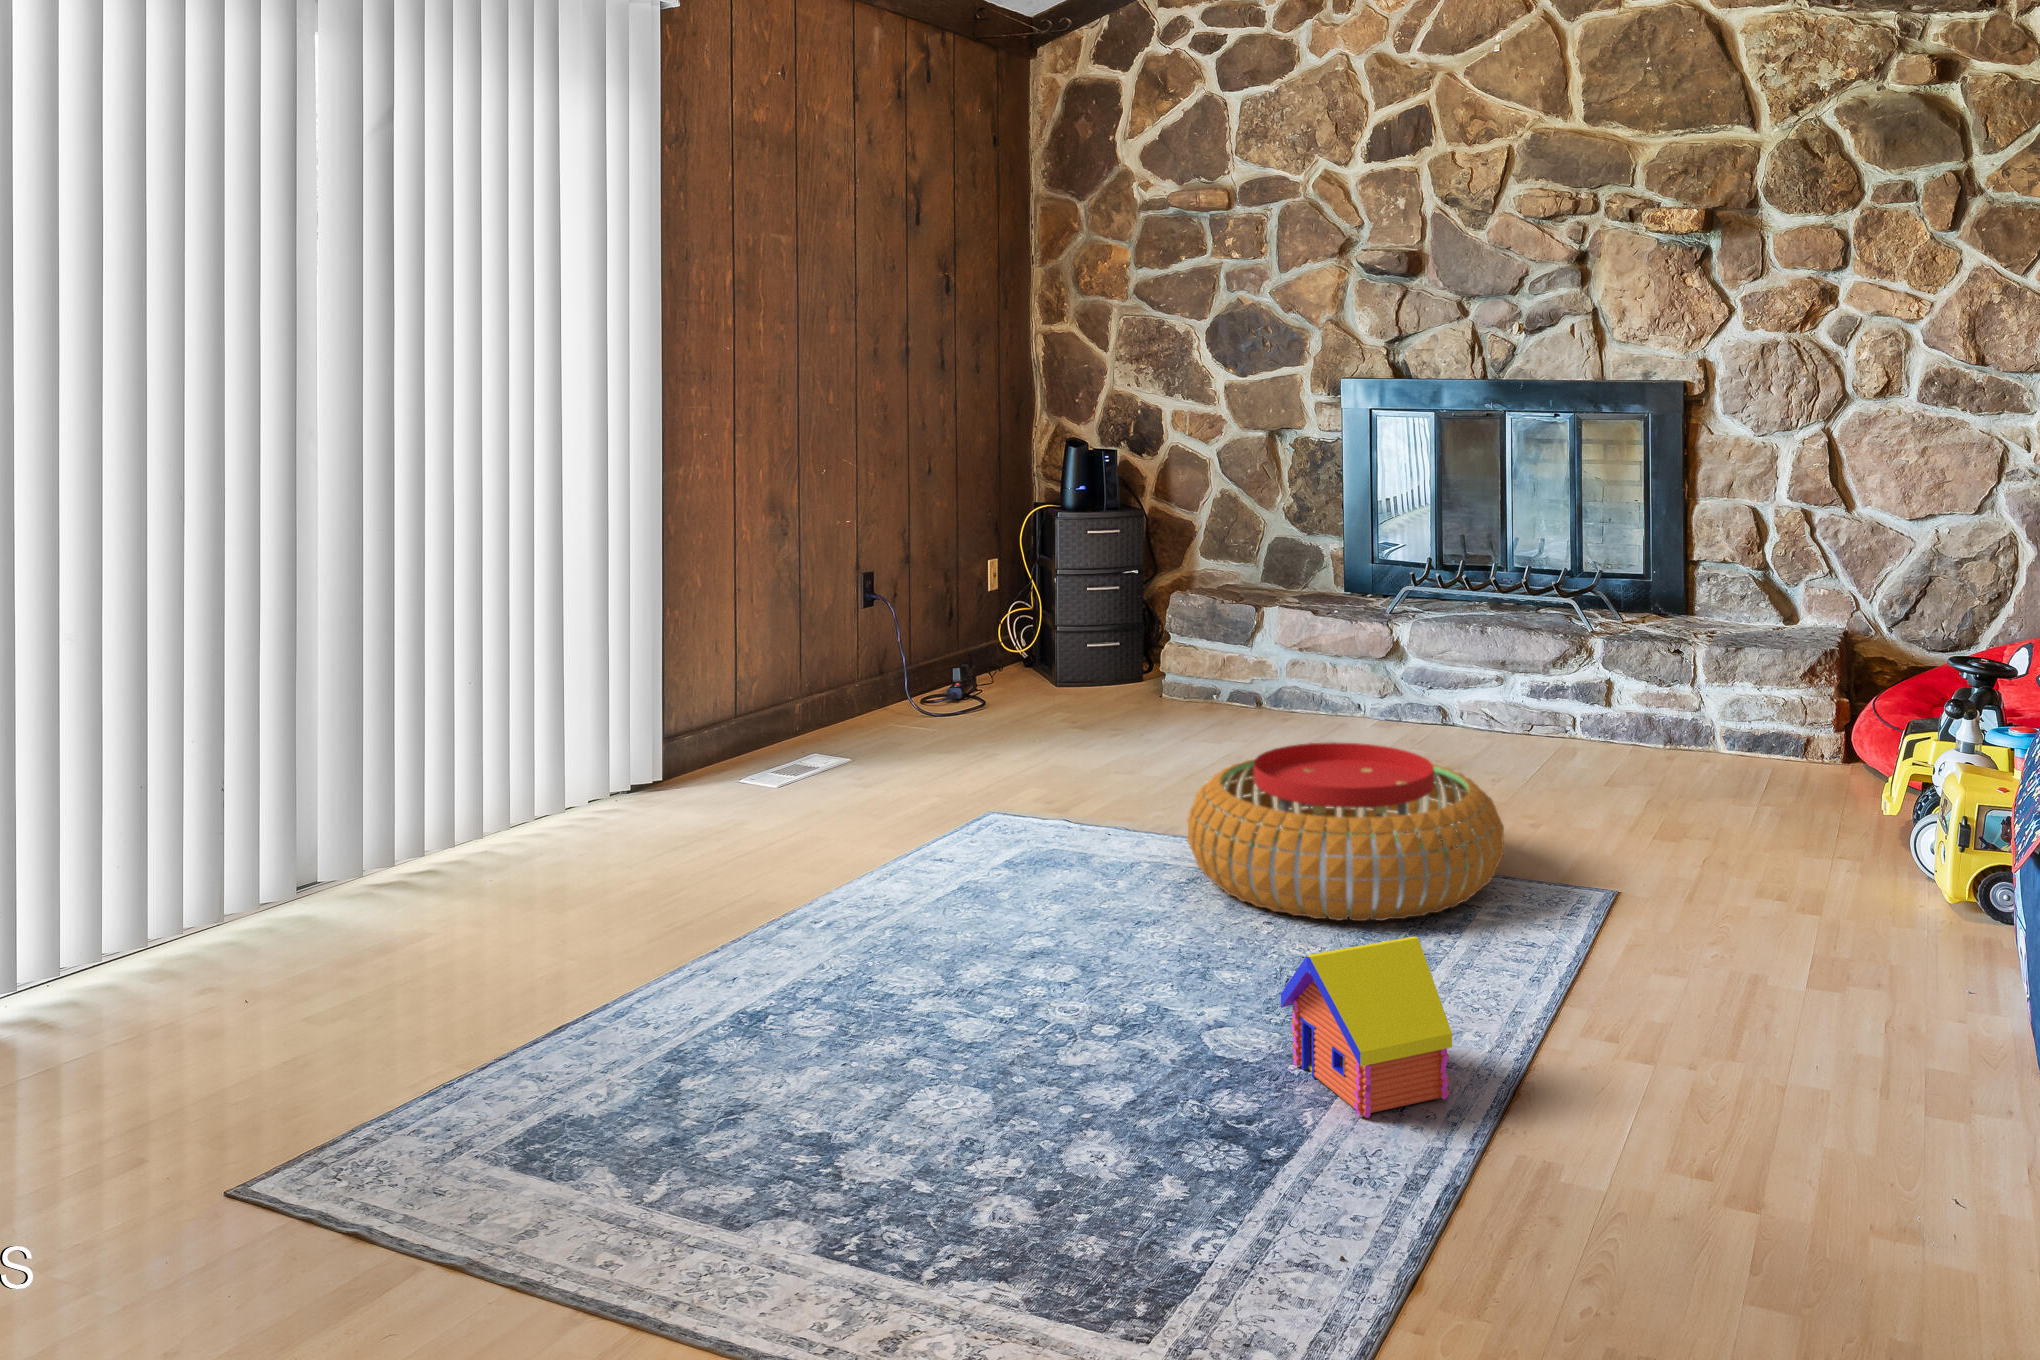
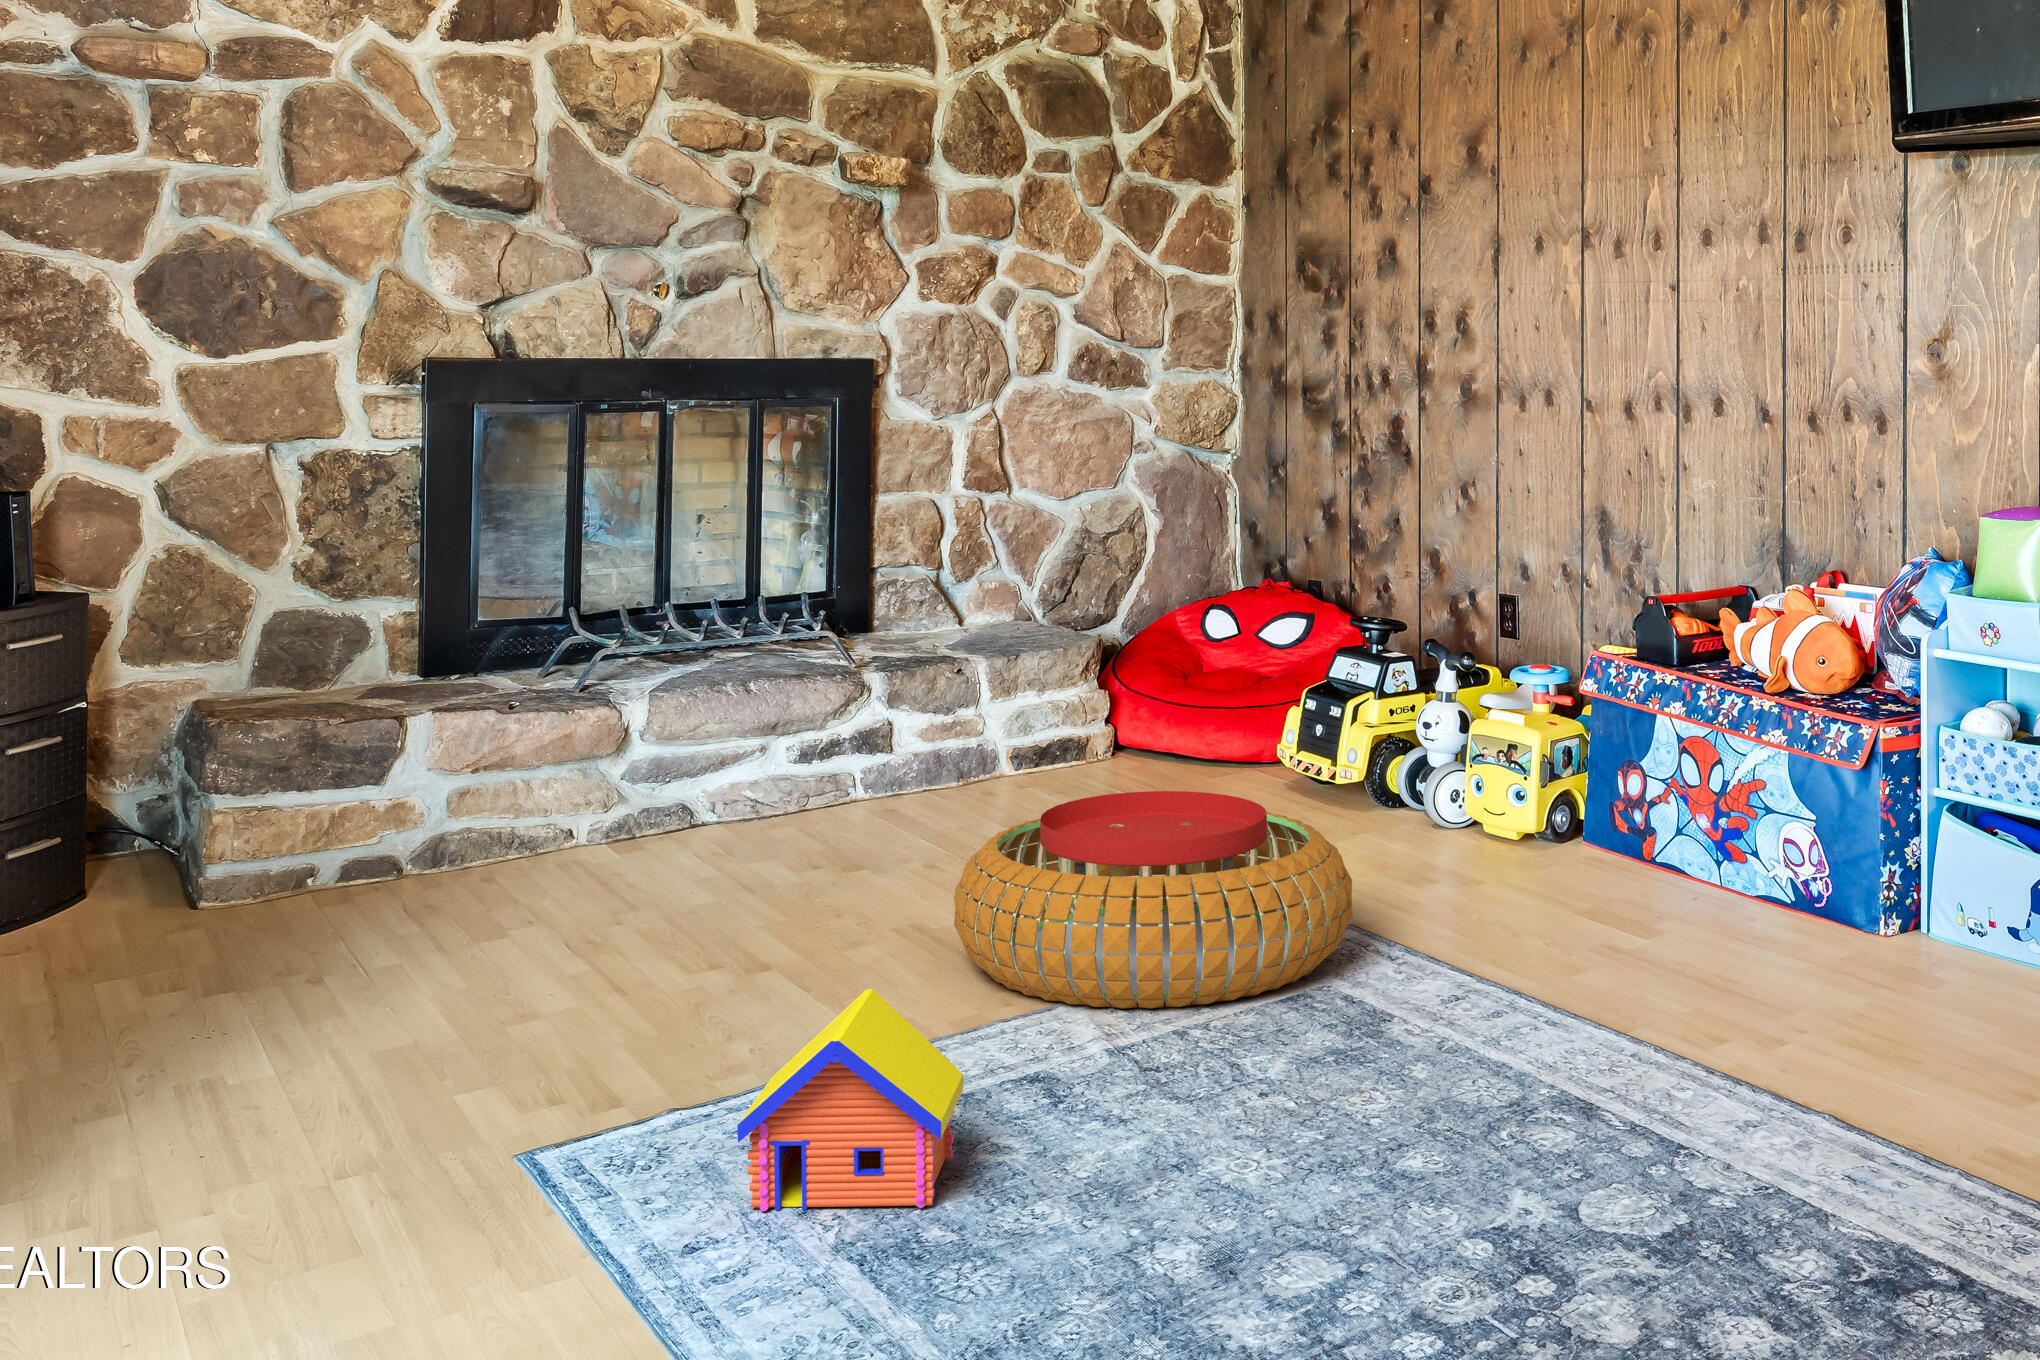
toy house: present [1281,936,1452,1118] -> present [737,989,963,1211]

